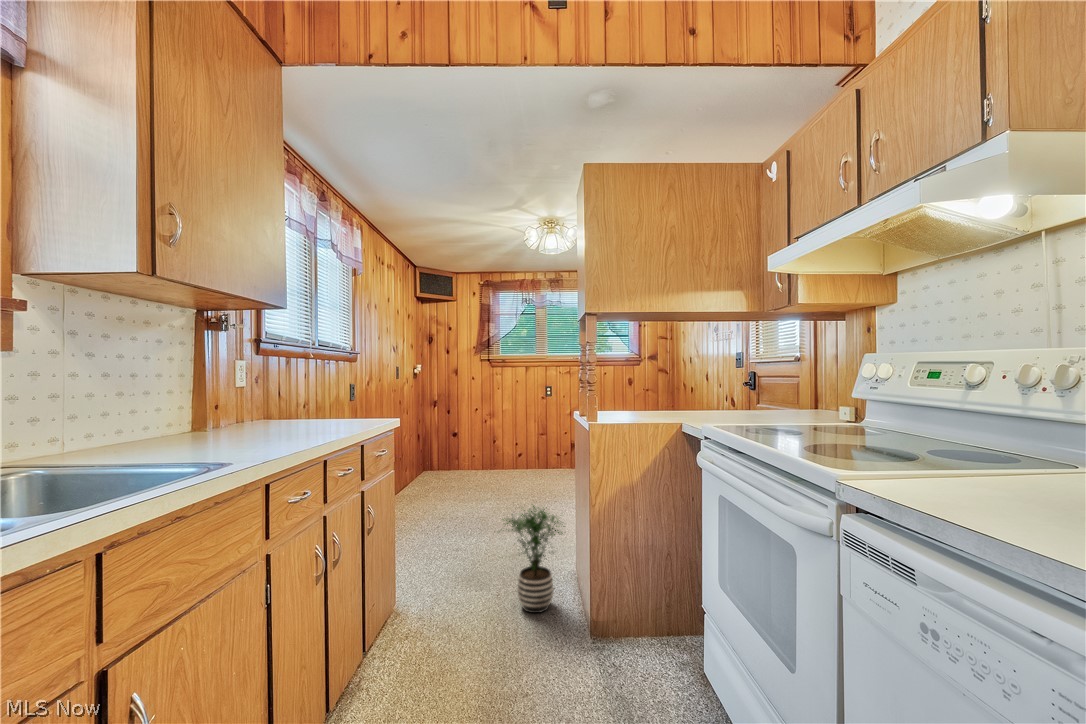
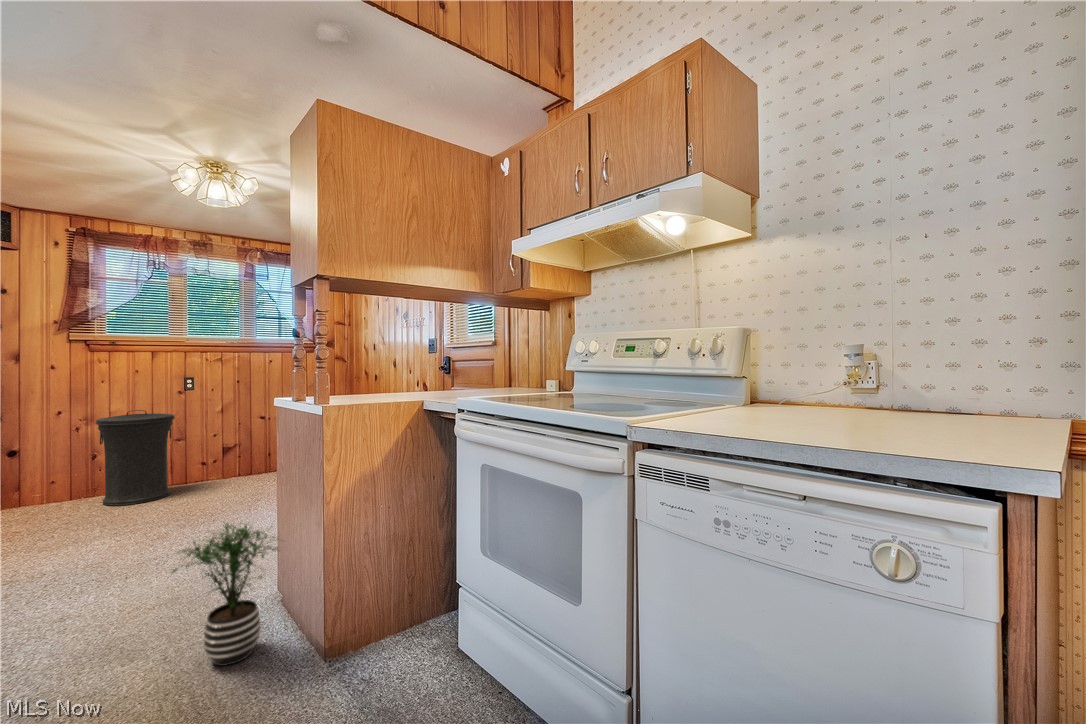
trash can: none [494,409,538,477] -> present [96,410,175,506]

